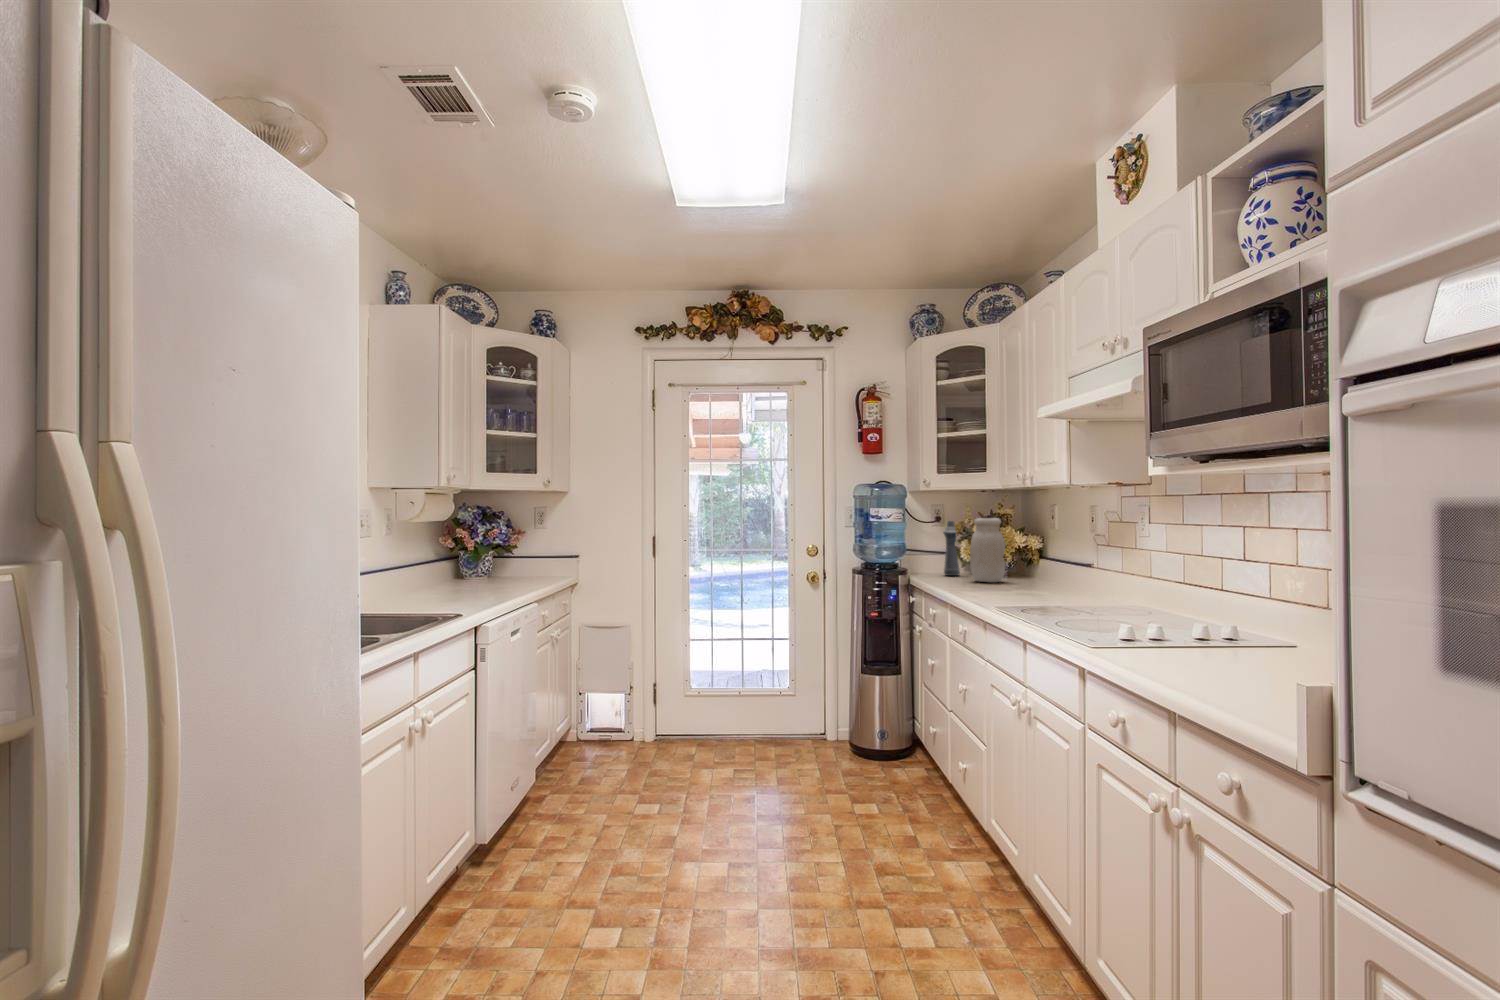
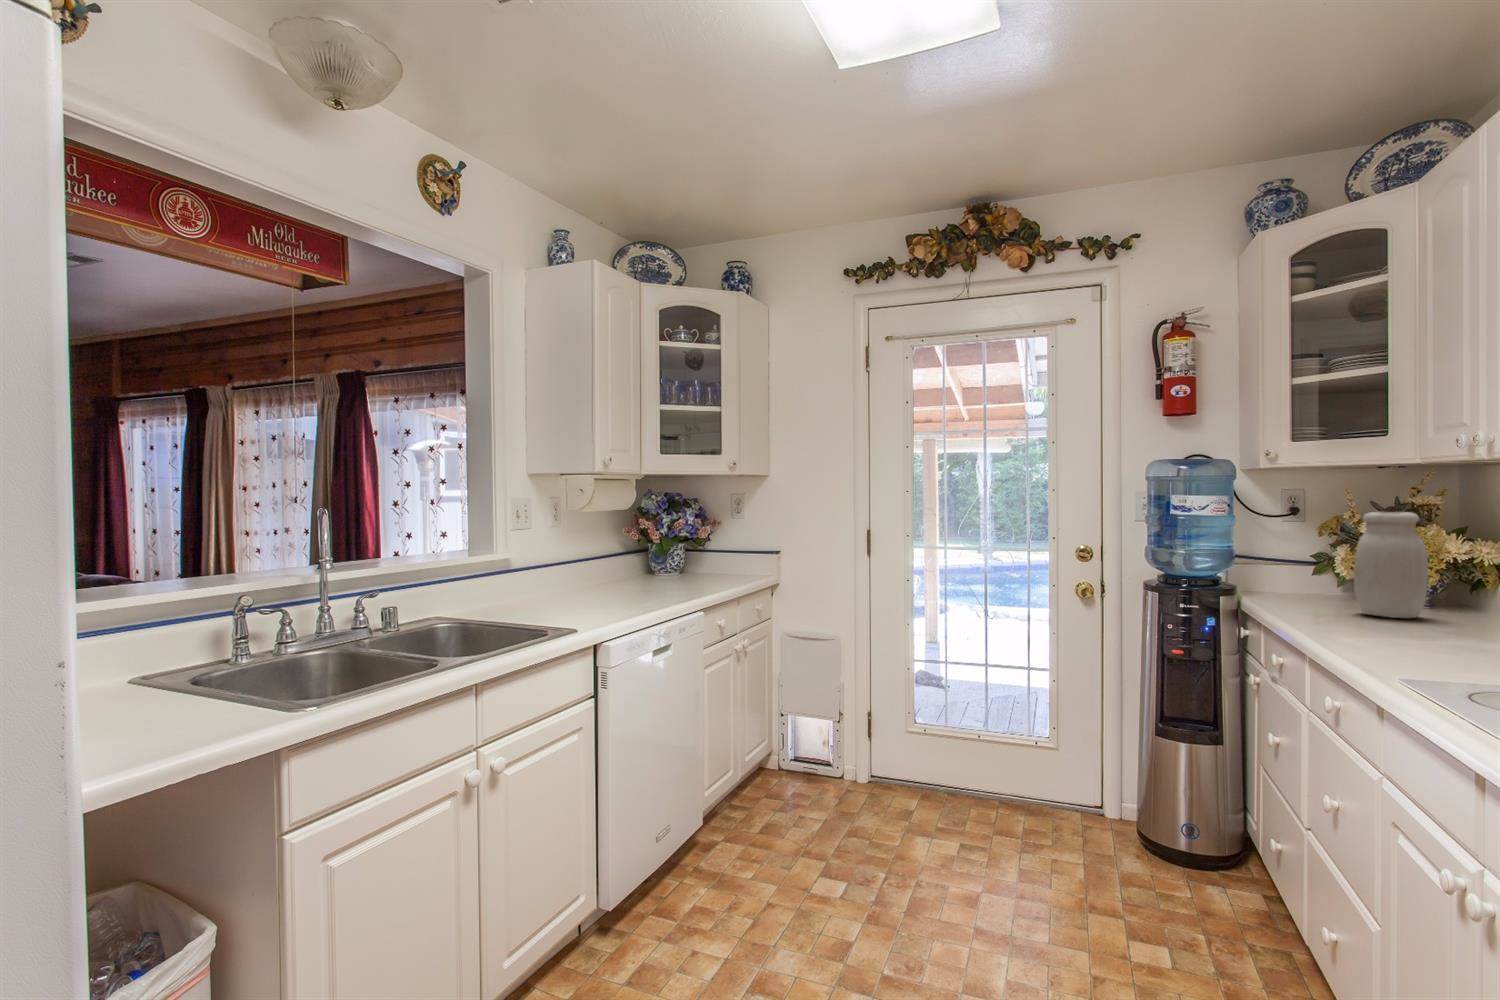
bottle: present [943,521,960,576] -> none [1302,515,1334,601]

